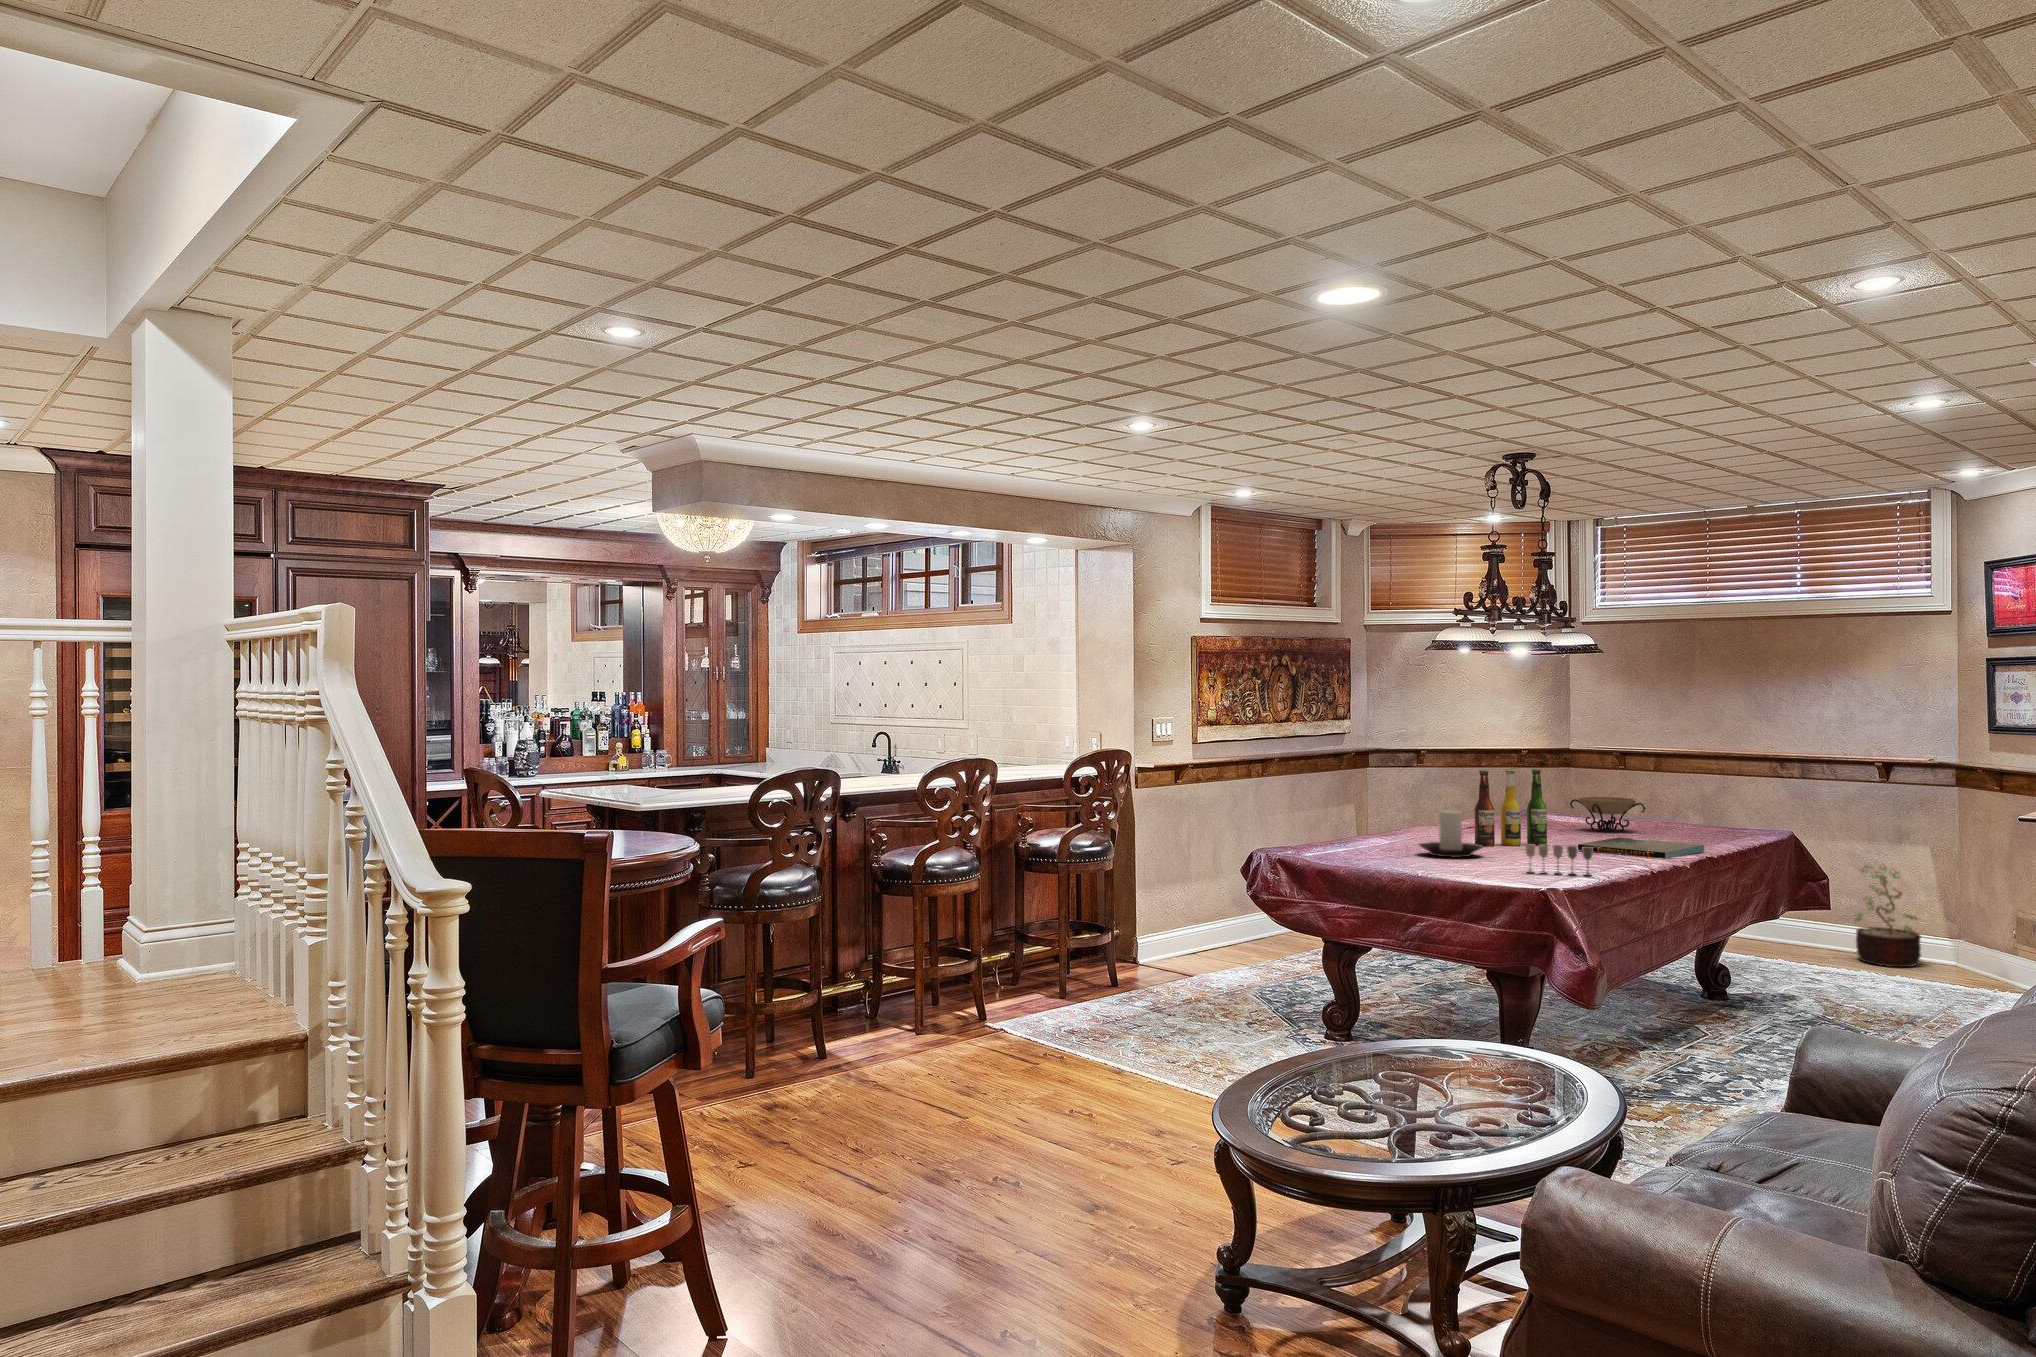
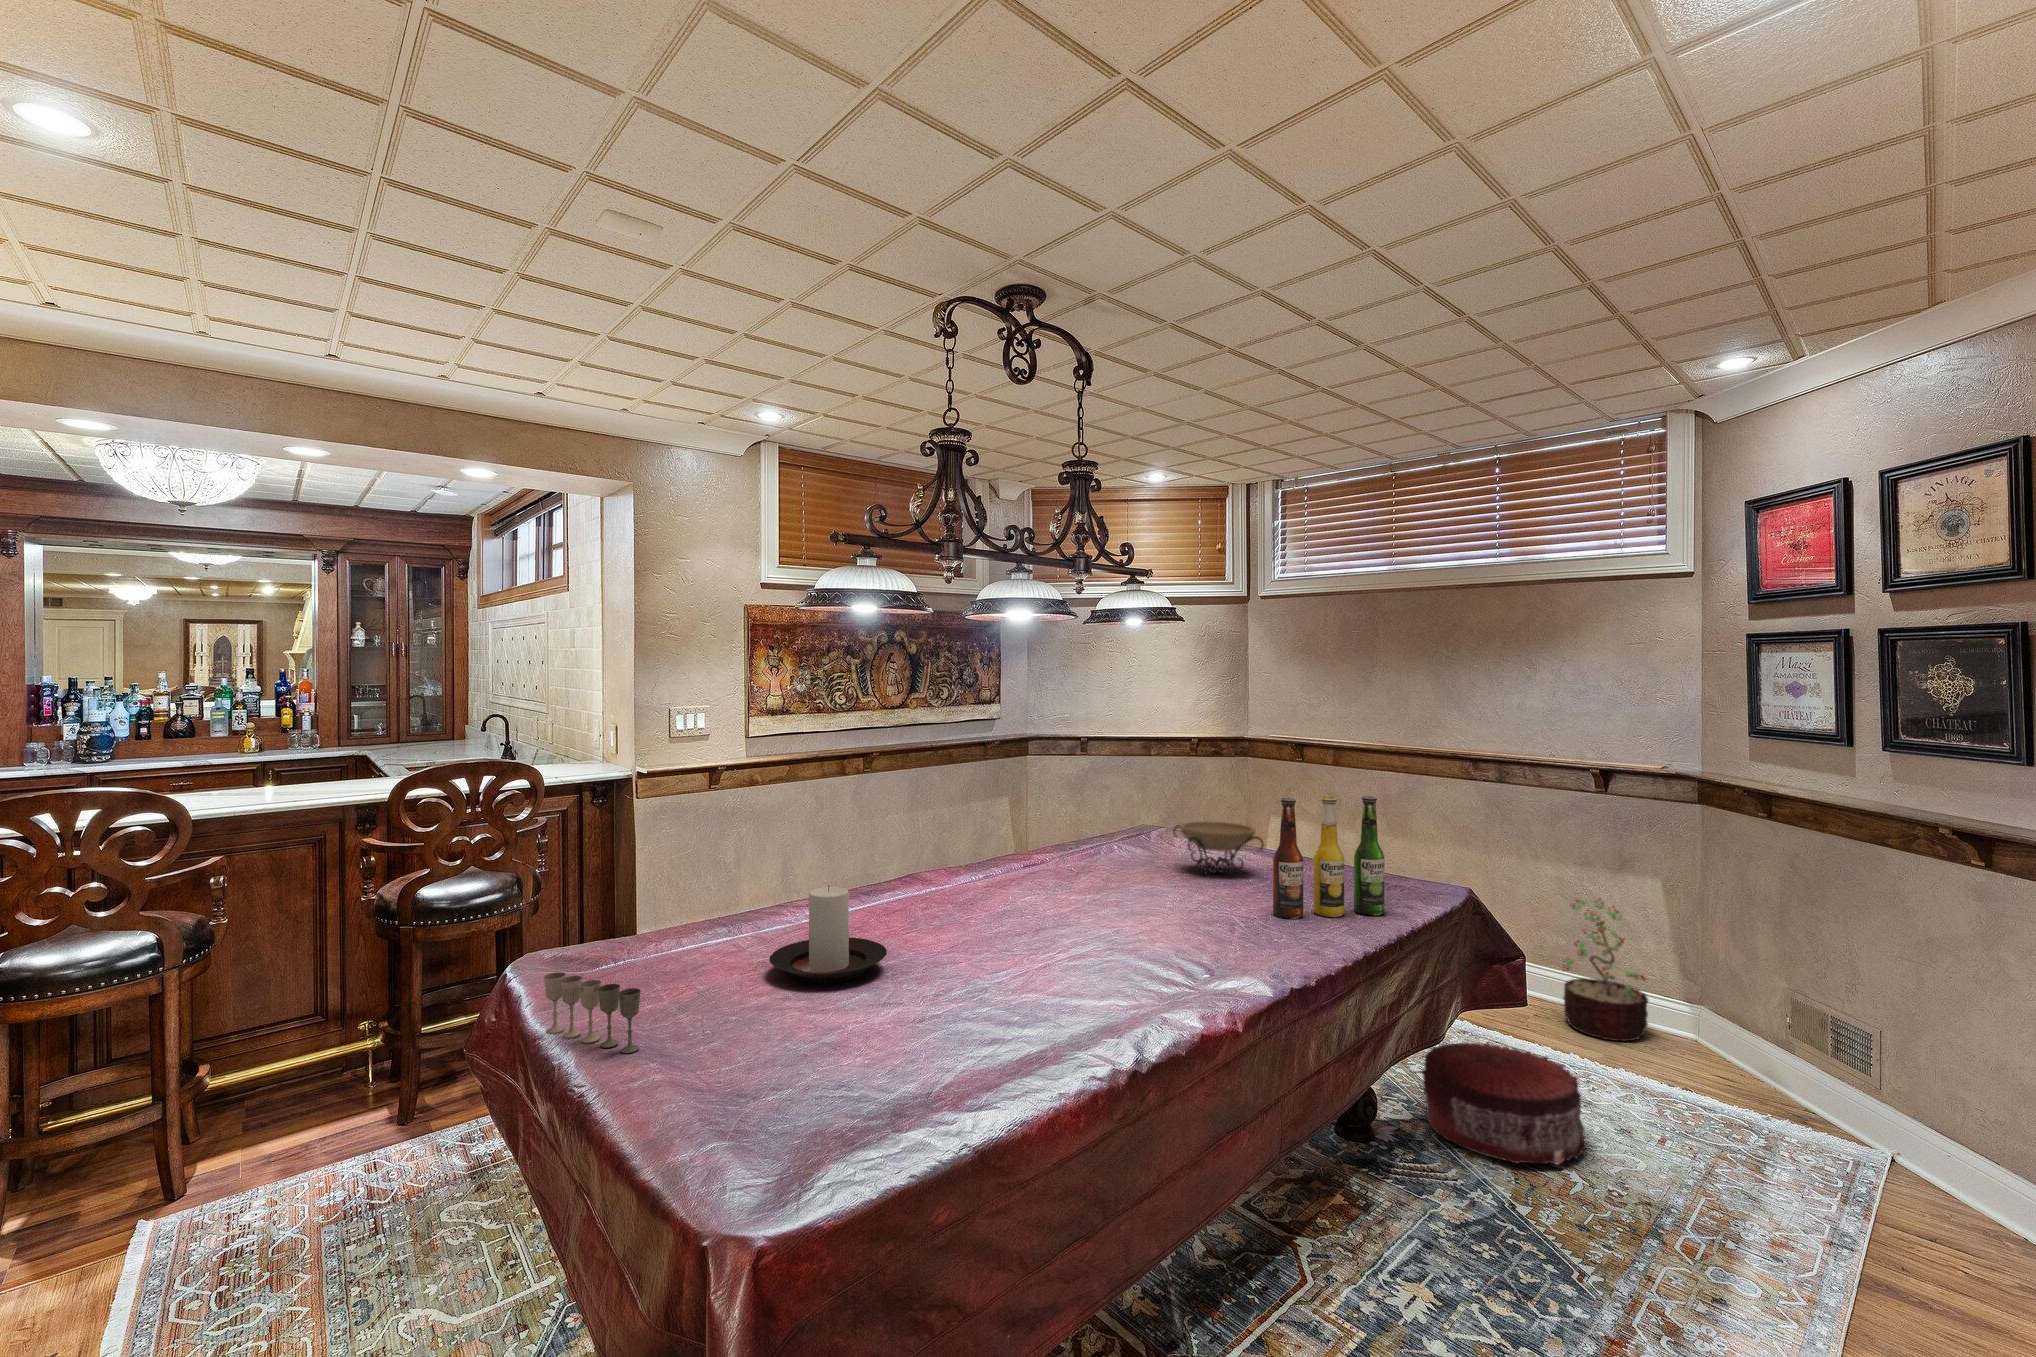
beer bottle: present [1475,769,1547,846] -> present [1273,796,1385,919]
board game: present [1578,837,1704,859] -> none [1086,913,1301,992]
wine glass: present [1525,844,1592,876] -> present [544,972,641,1053]
pouf: none [1757,946,1874,1008] -> present [1422,1043,1587,1165]

